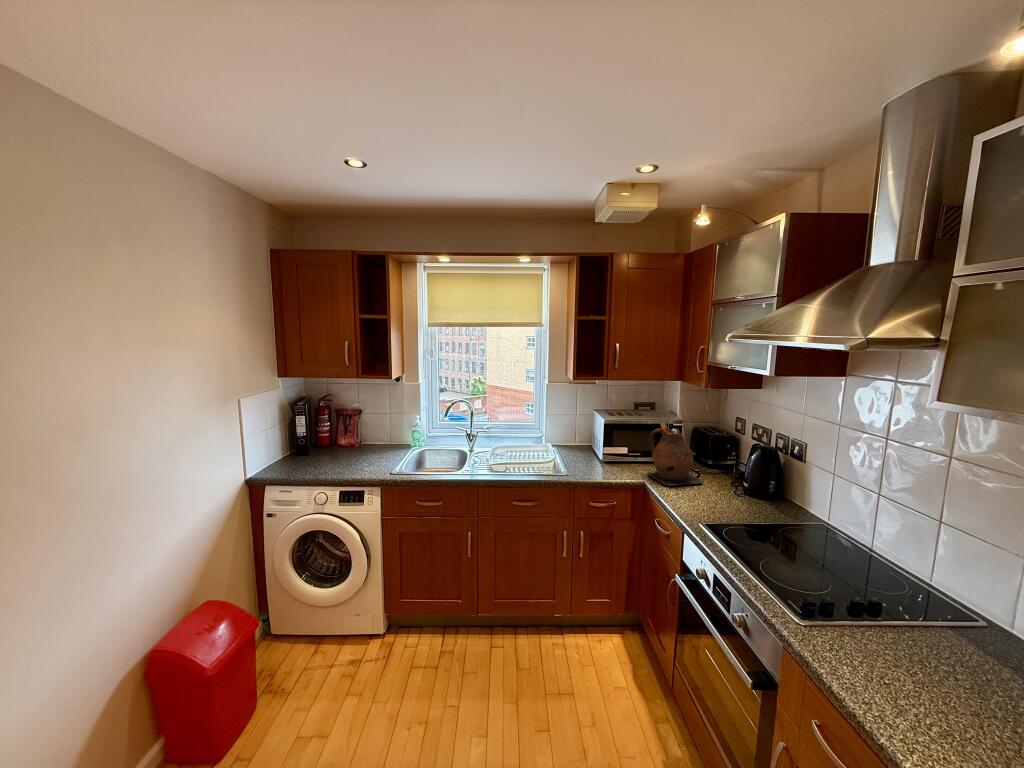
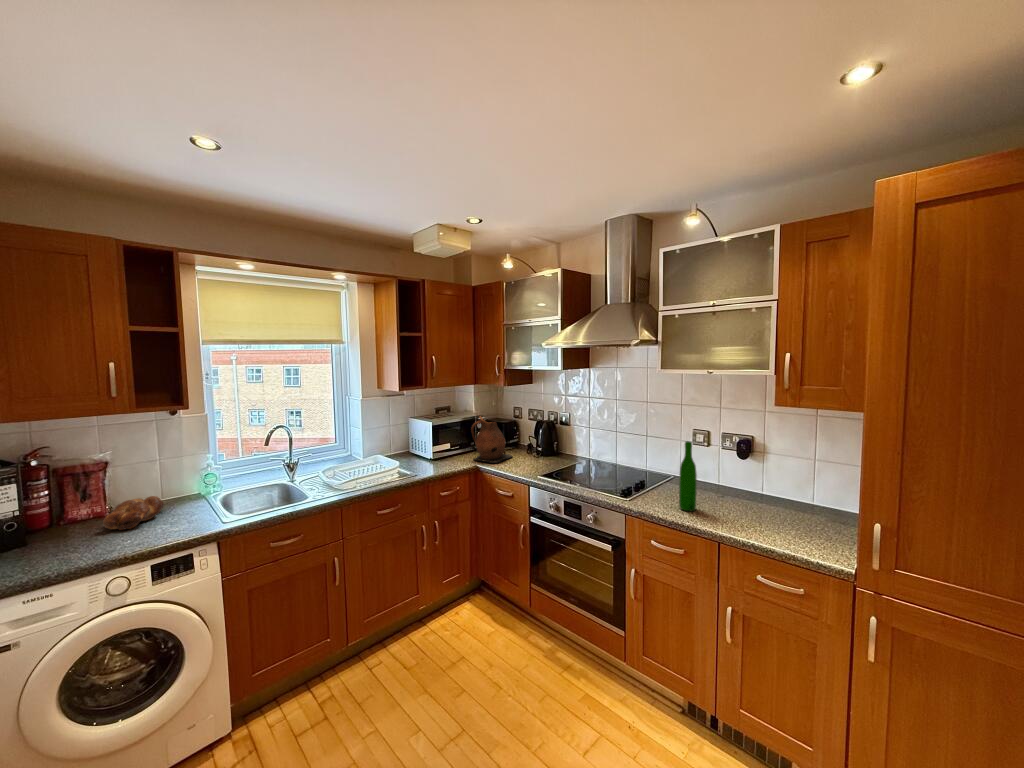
bread loaf: none [342,439,384,460] -> present [103,496,164,530]
wine bottle: none [910,571,971,729] -> present [679,441,697,511]

